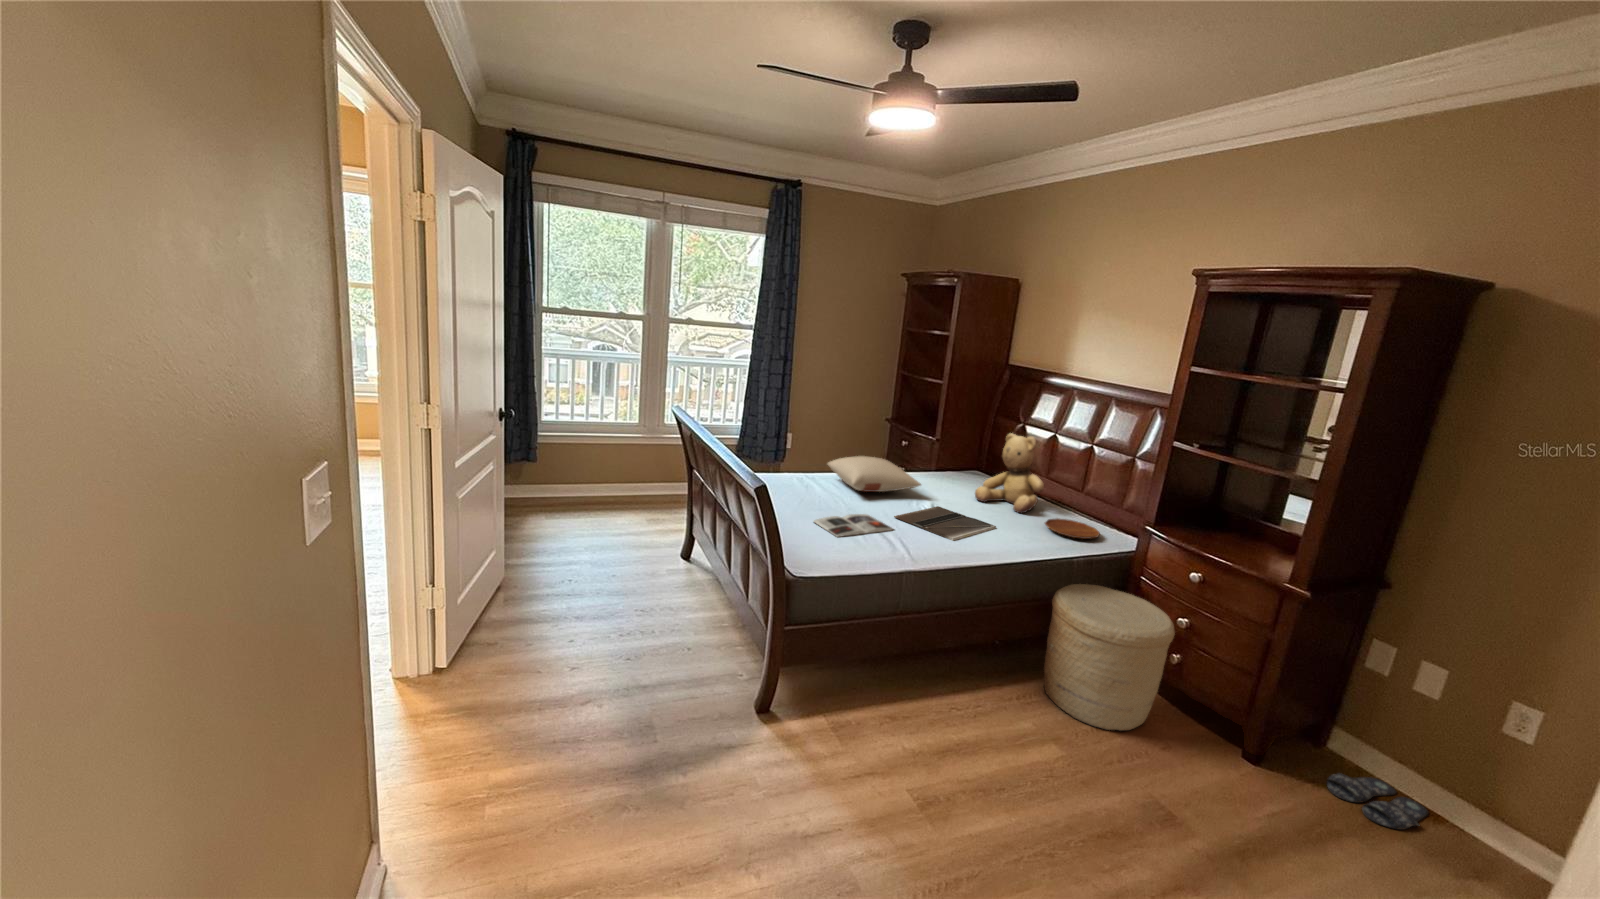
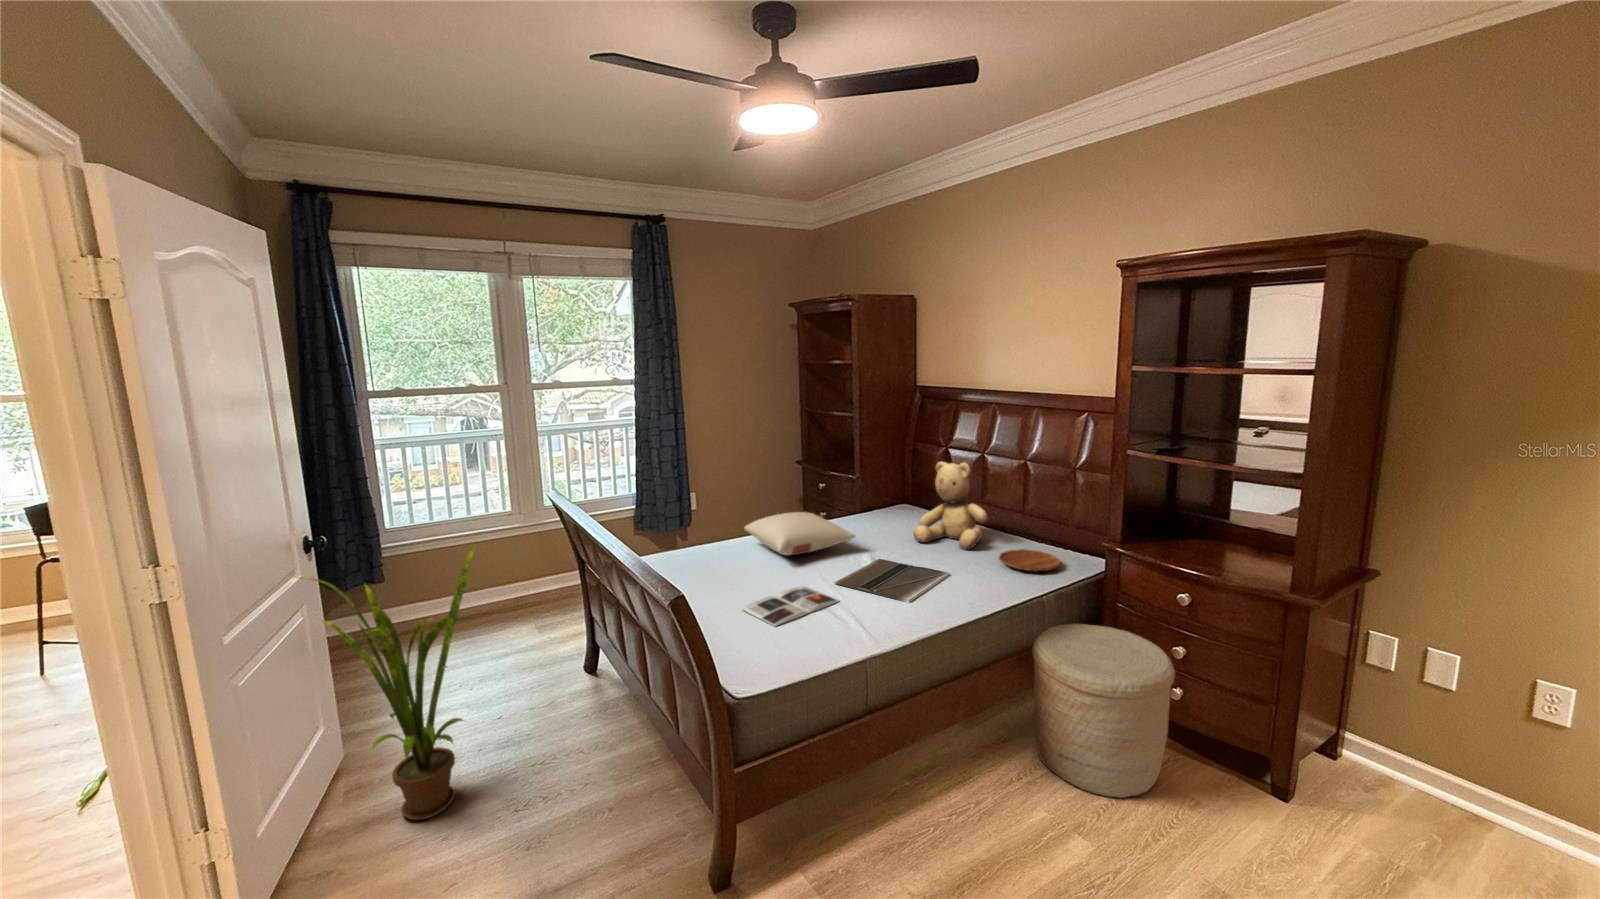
house plant: none [492,433,619,630] -> present [302,546,475,820]
slippers: present [1327,773,1428,830] -> none [1364,788,1476,854]

